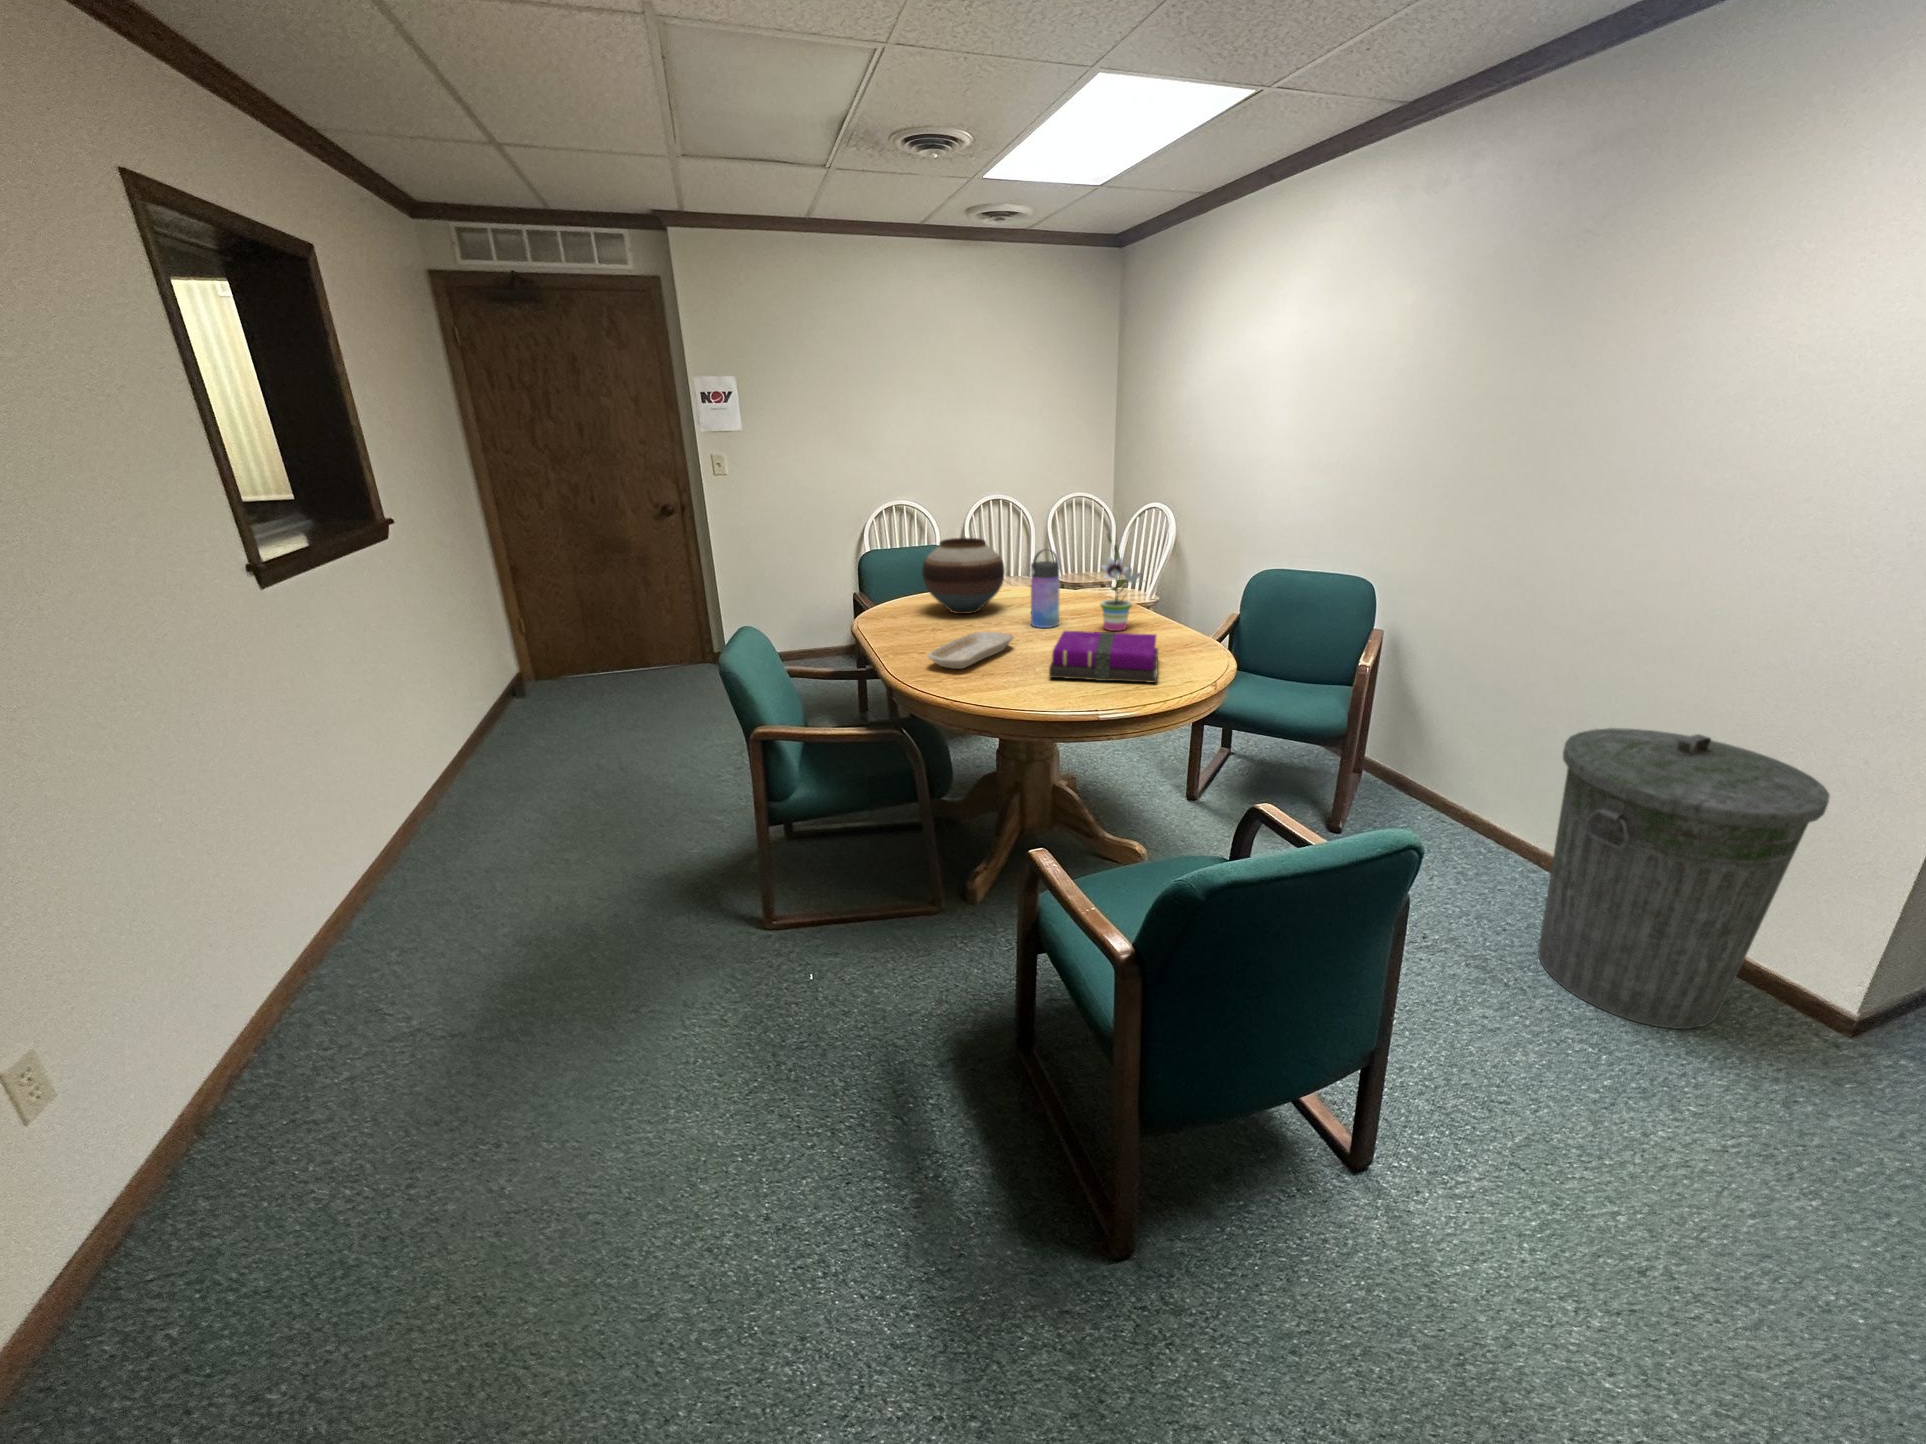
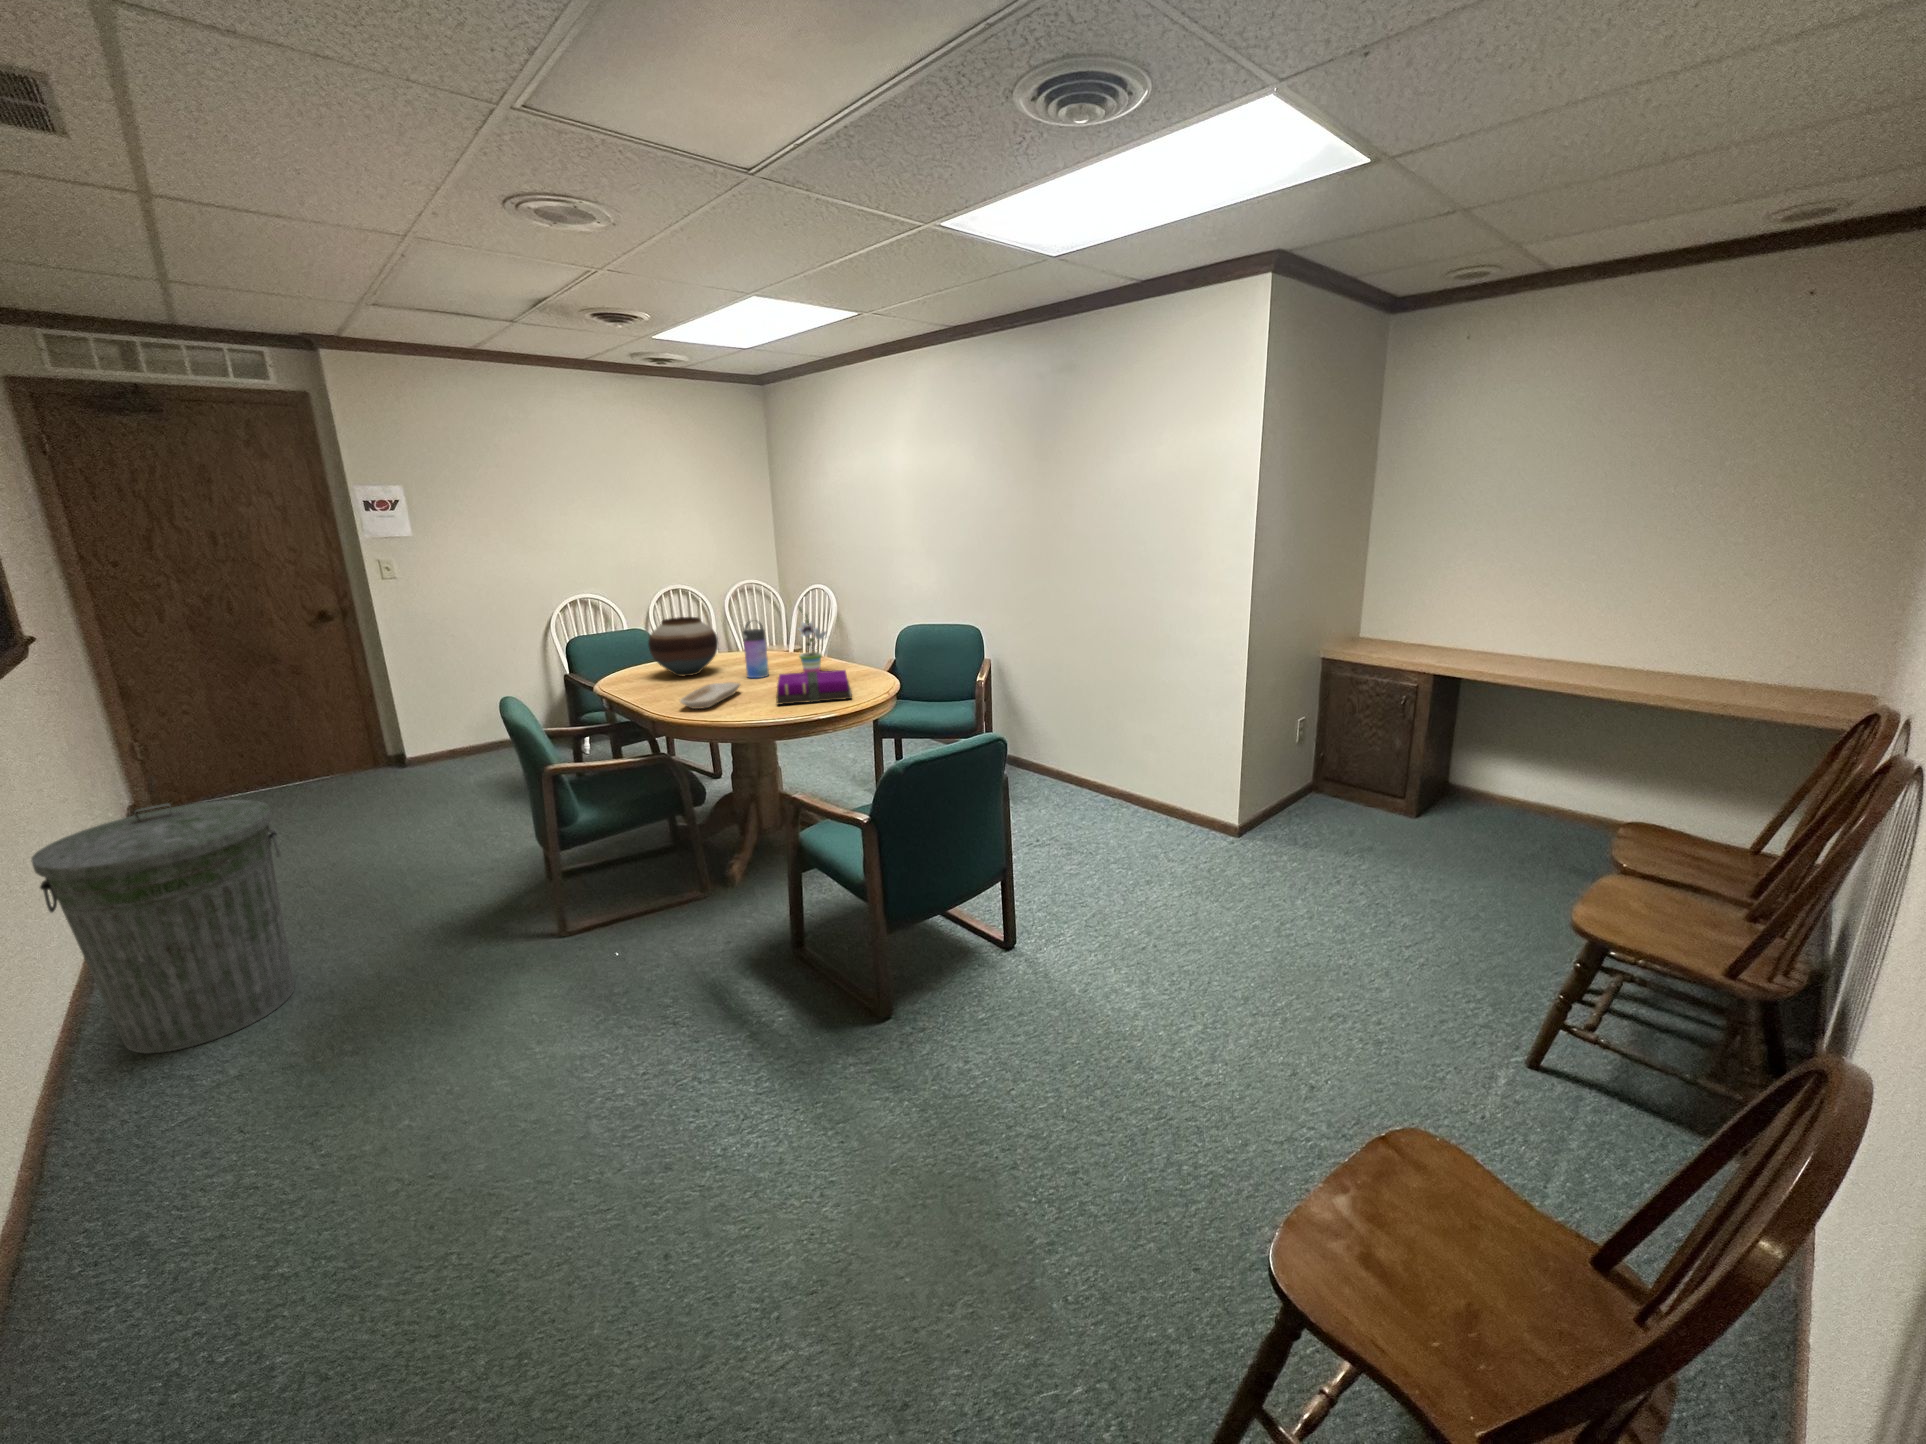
trash can: present [1538,728,1830,1029] -> present [32,800,295,1054]

